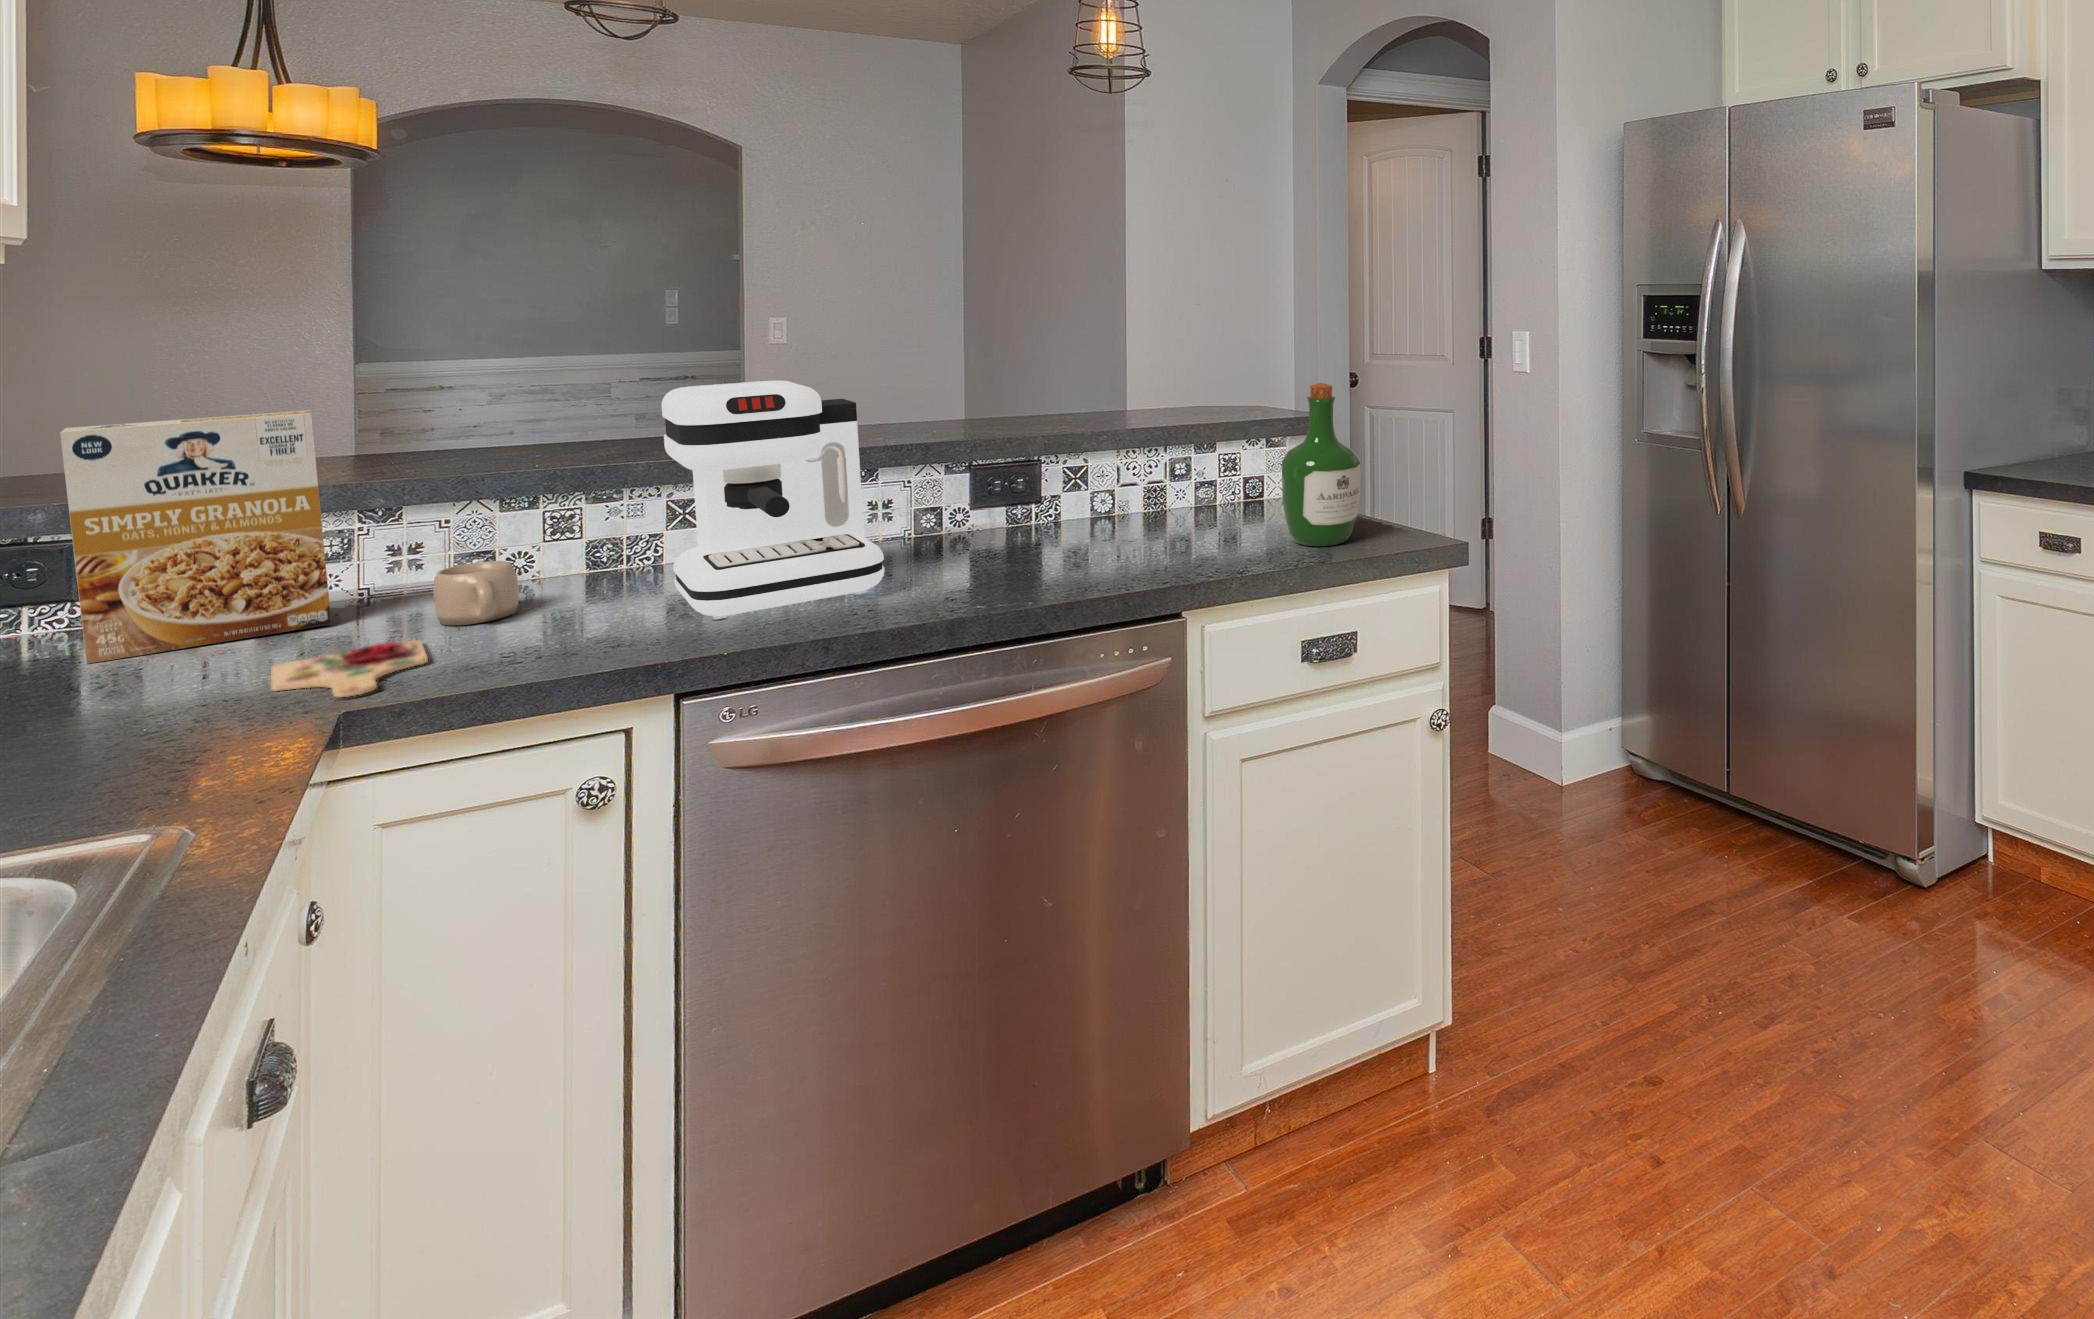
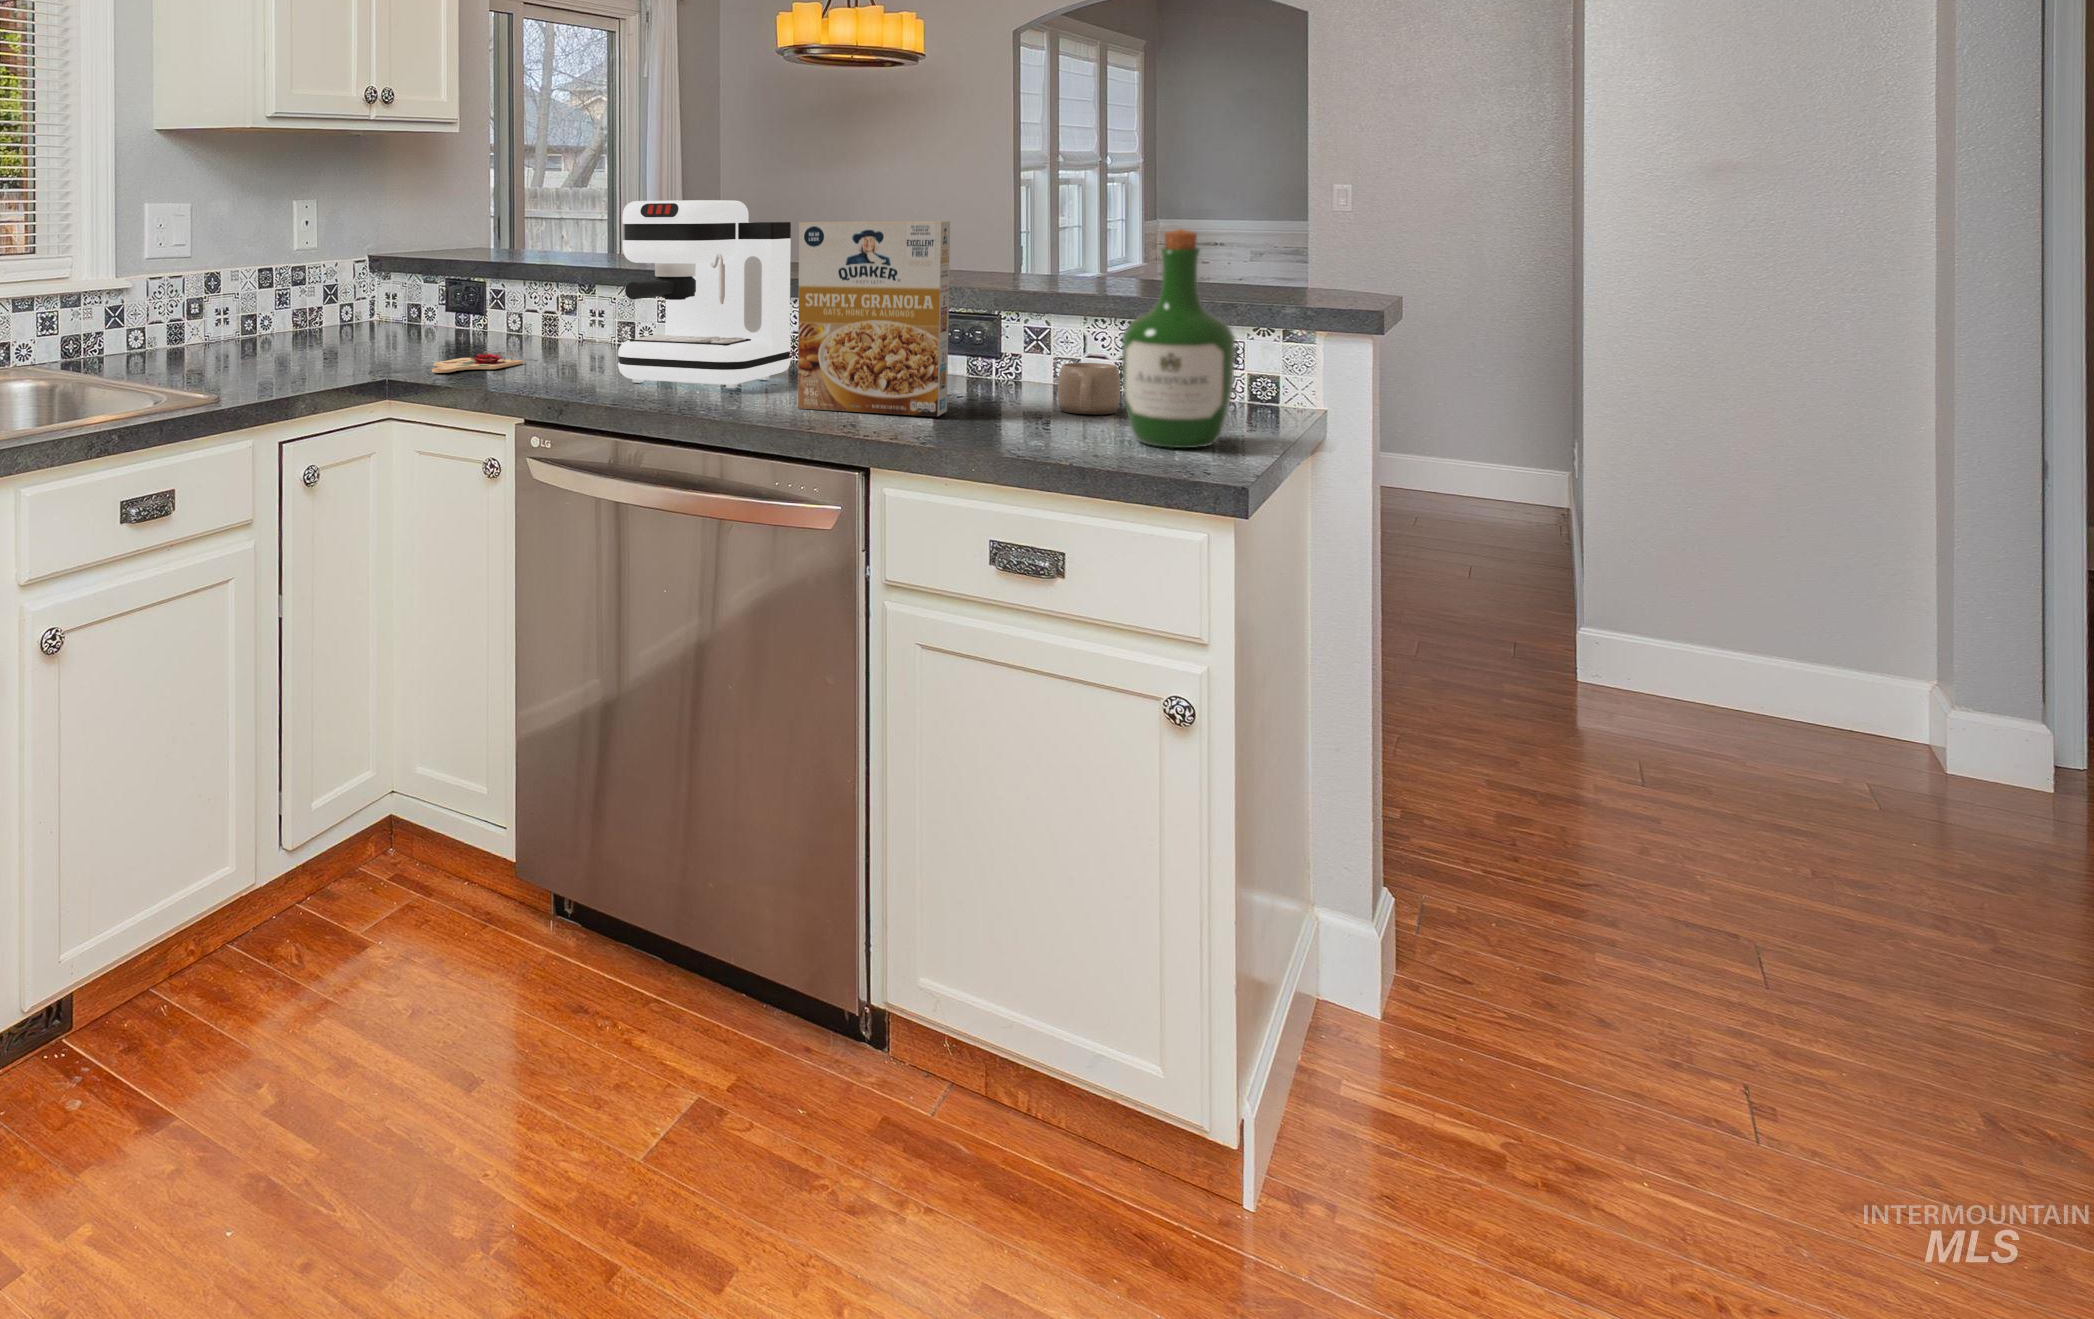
cereal box: present [60,410,331,664] -> present [798,221,950,416]
mug: present [433,561,519,625] -> present [1058,363,1120,414]

